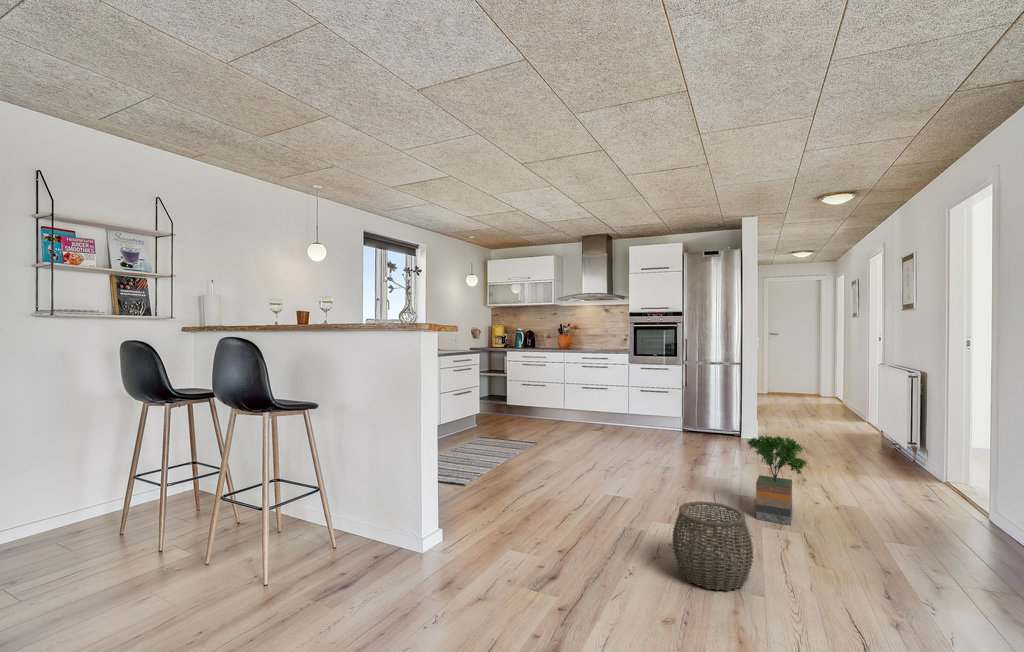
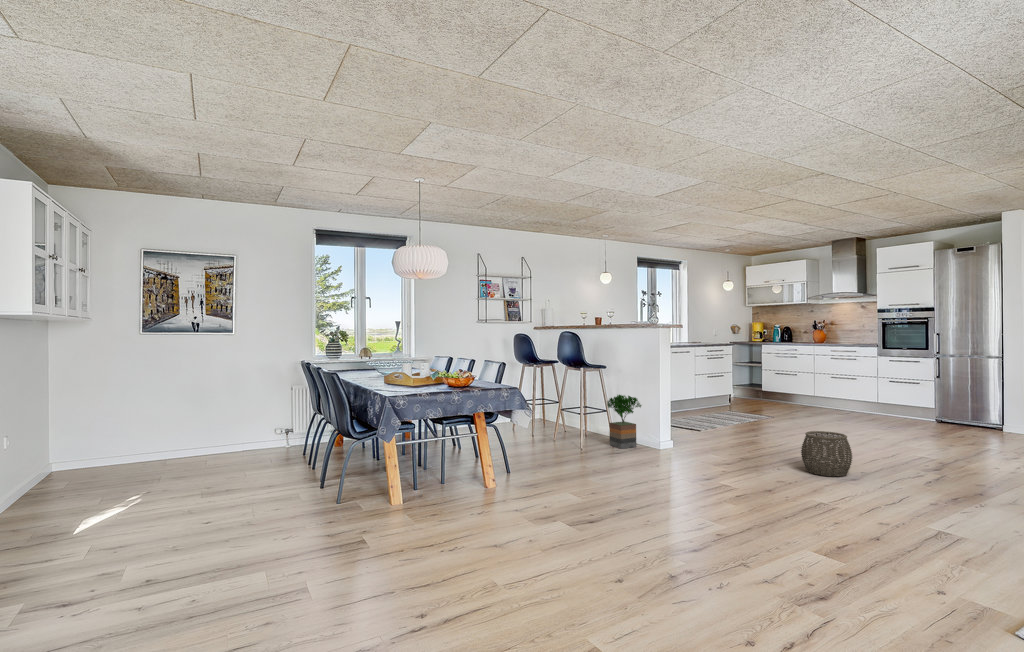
potted tree: present [748,435,807,525] -> present [607,395,641,449]

